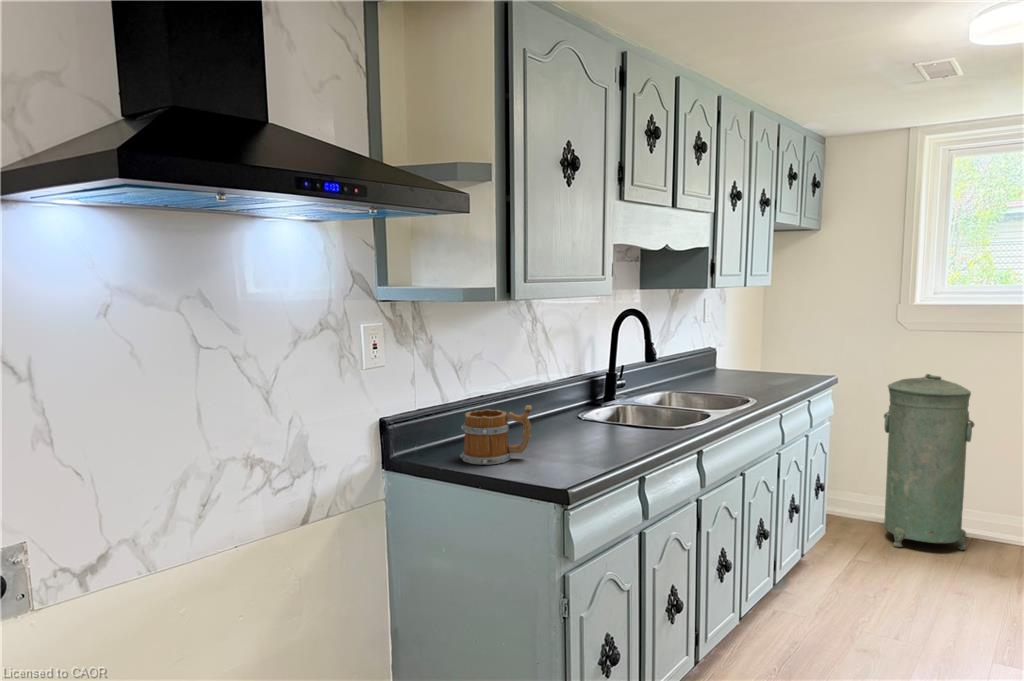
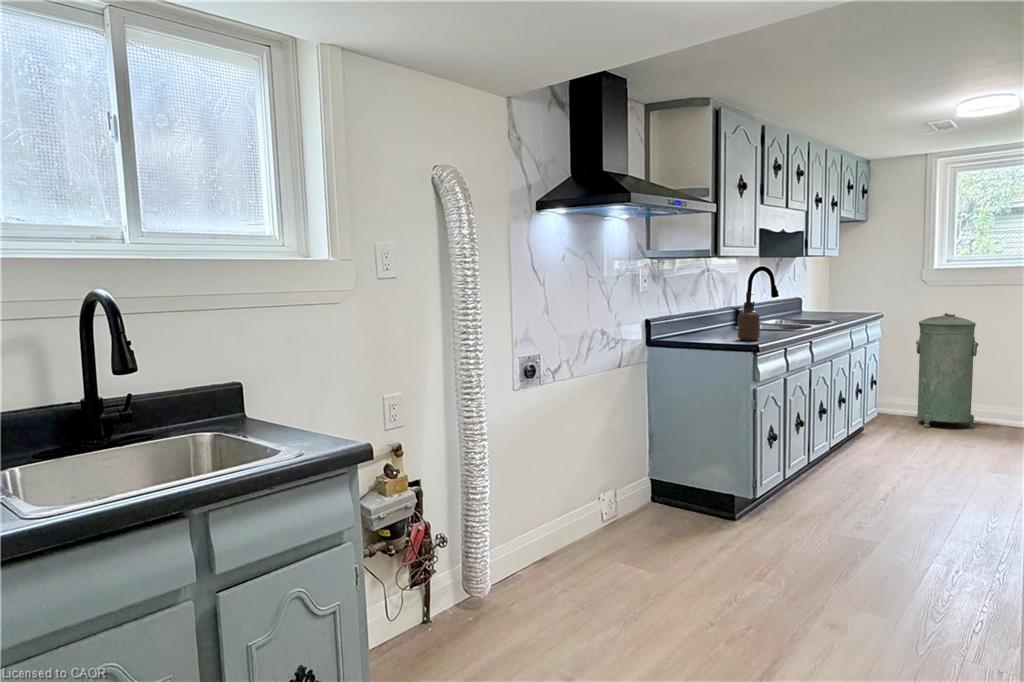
soap dispenser: none [540,379,582,479] -> present [738,292,760,341]
mug: present [460,405,532,464] -> none [690,310,728,339]

